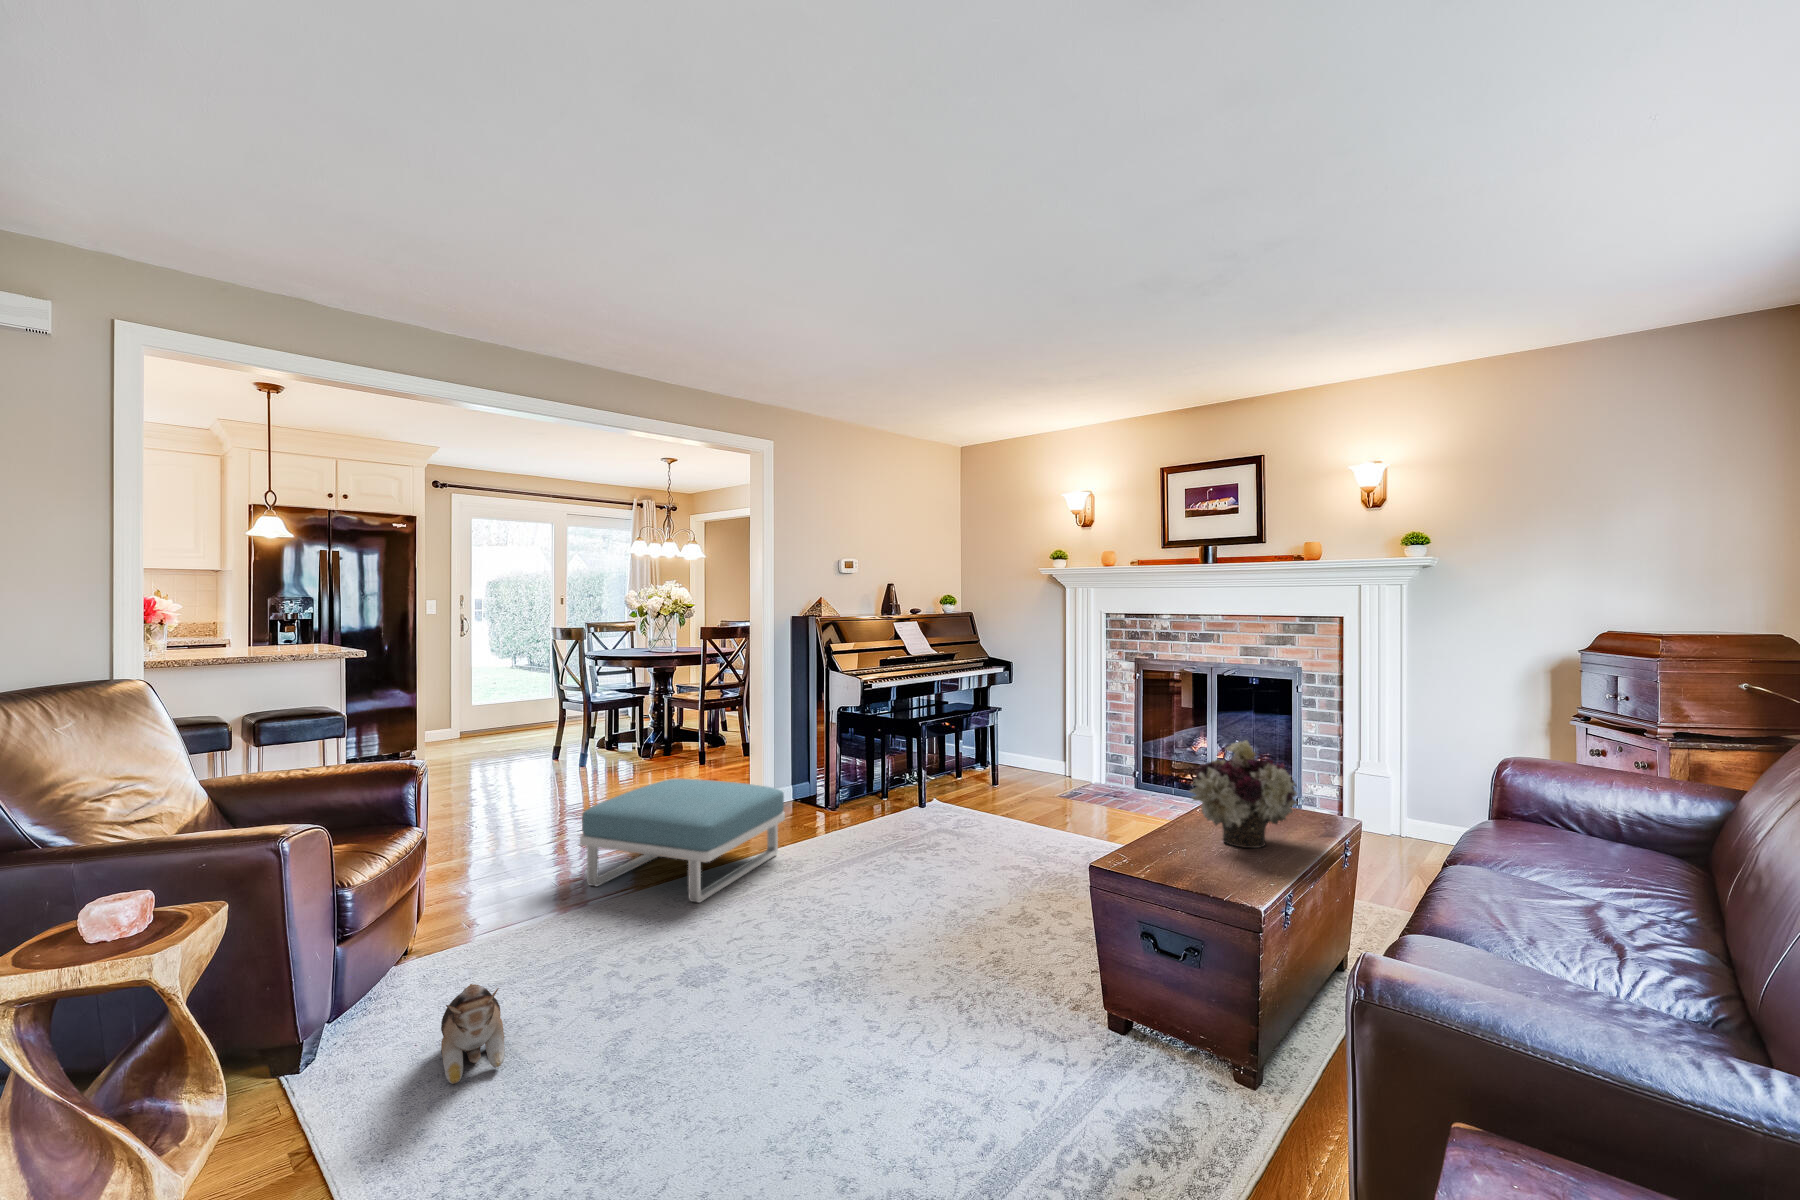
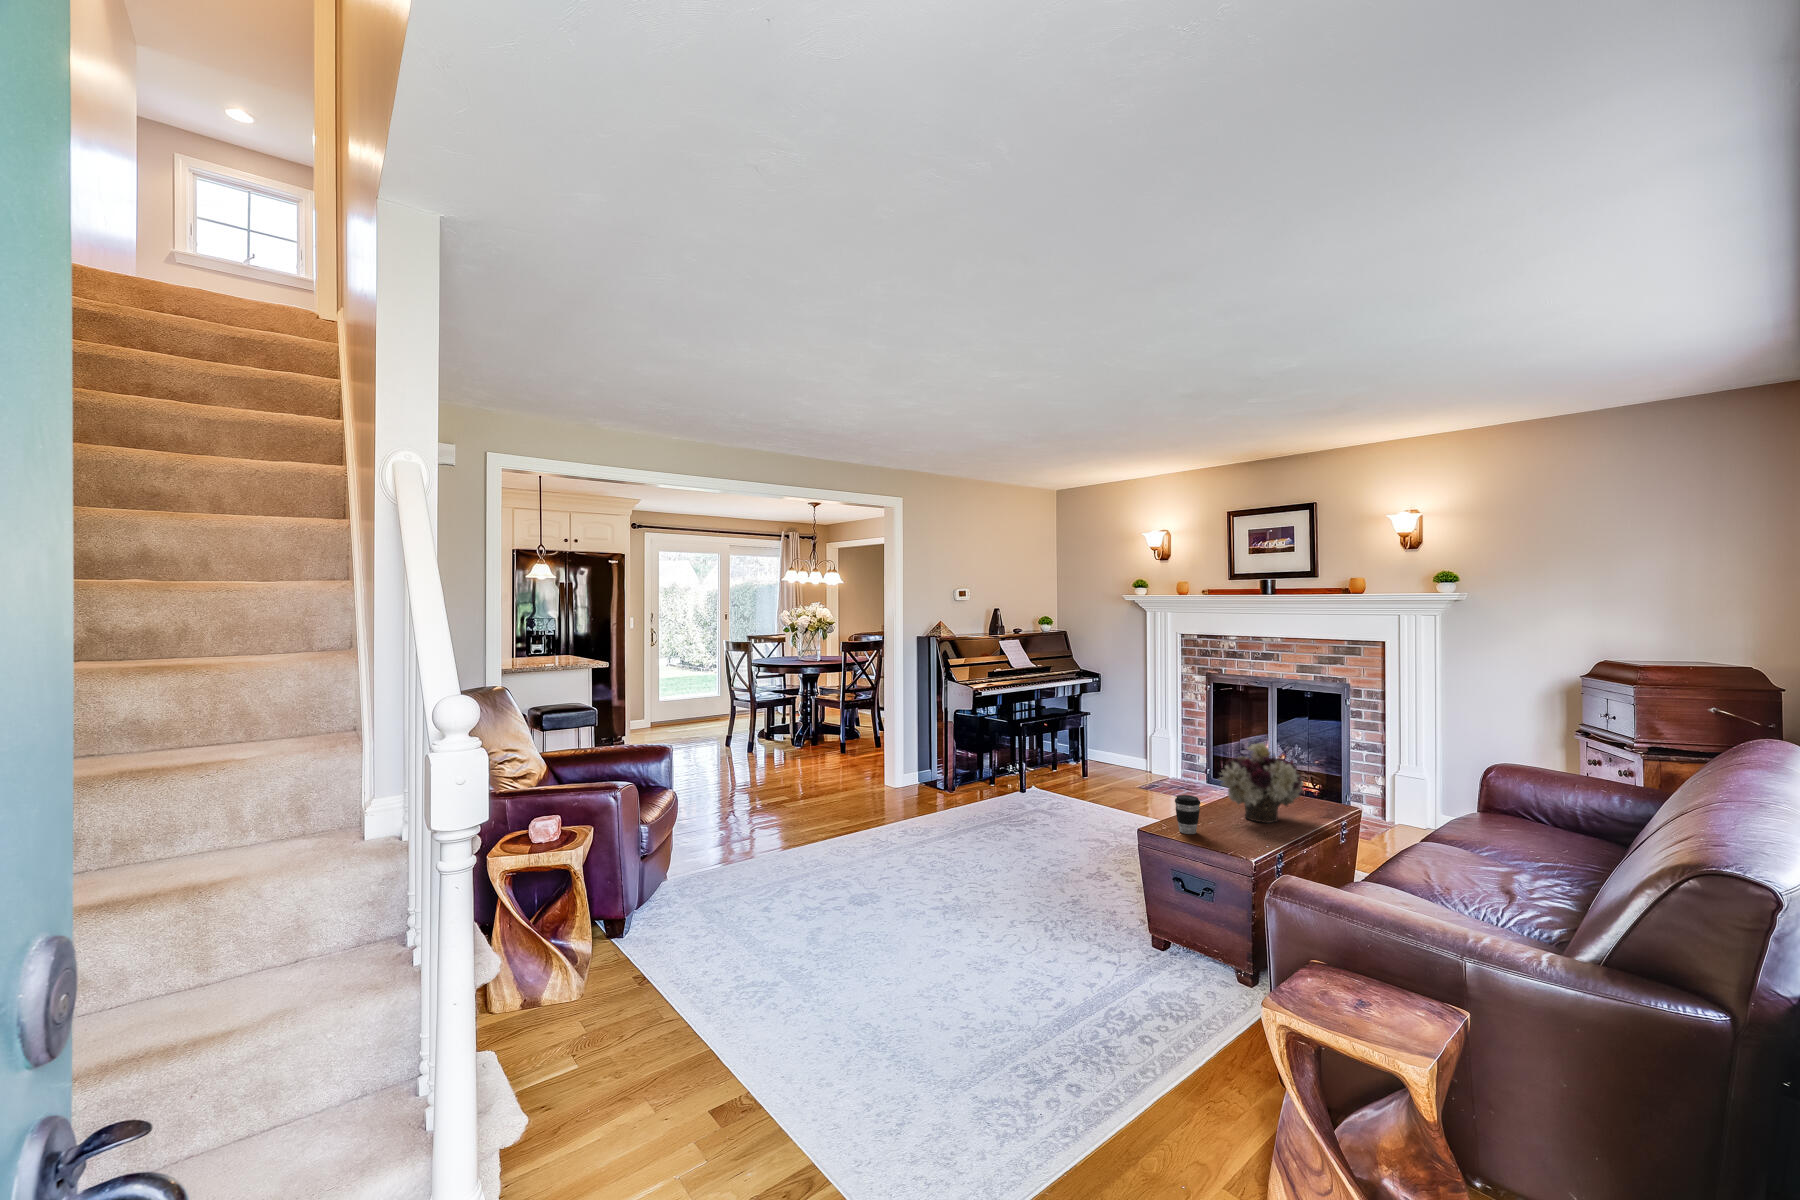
footstool: present [580,778,785,903] -> none [768,761,914,852]
coffee cup: none [1138,816,1173,871] -> present [1175,795,1200,834]
plush toy: present [441,984,505,1084] -> none [702,884,742,948]

